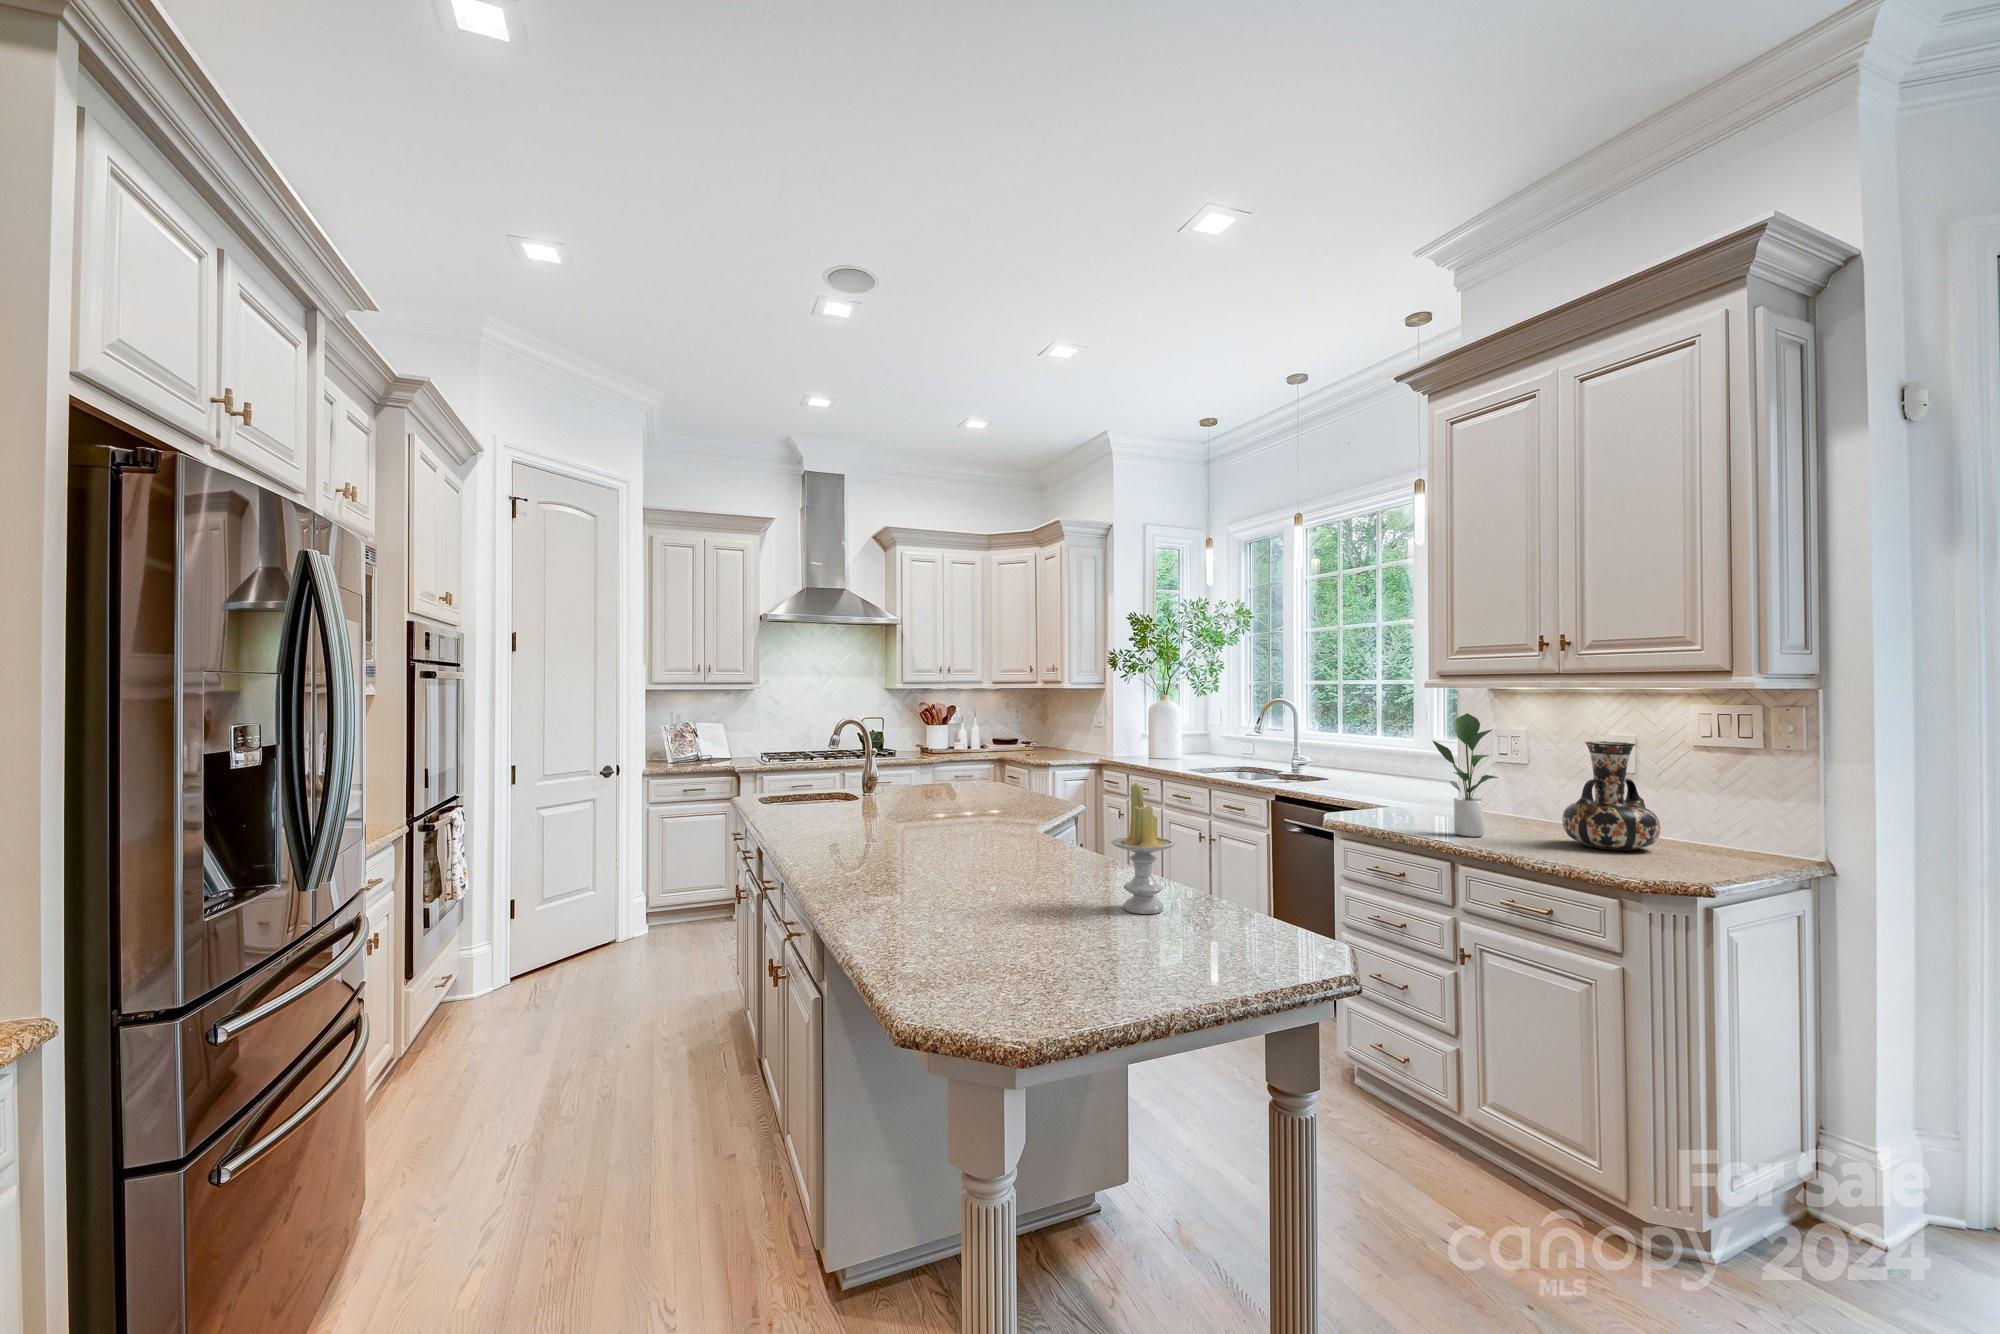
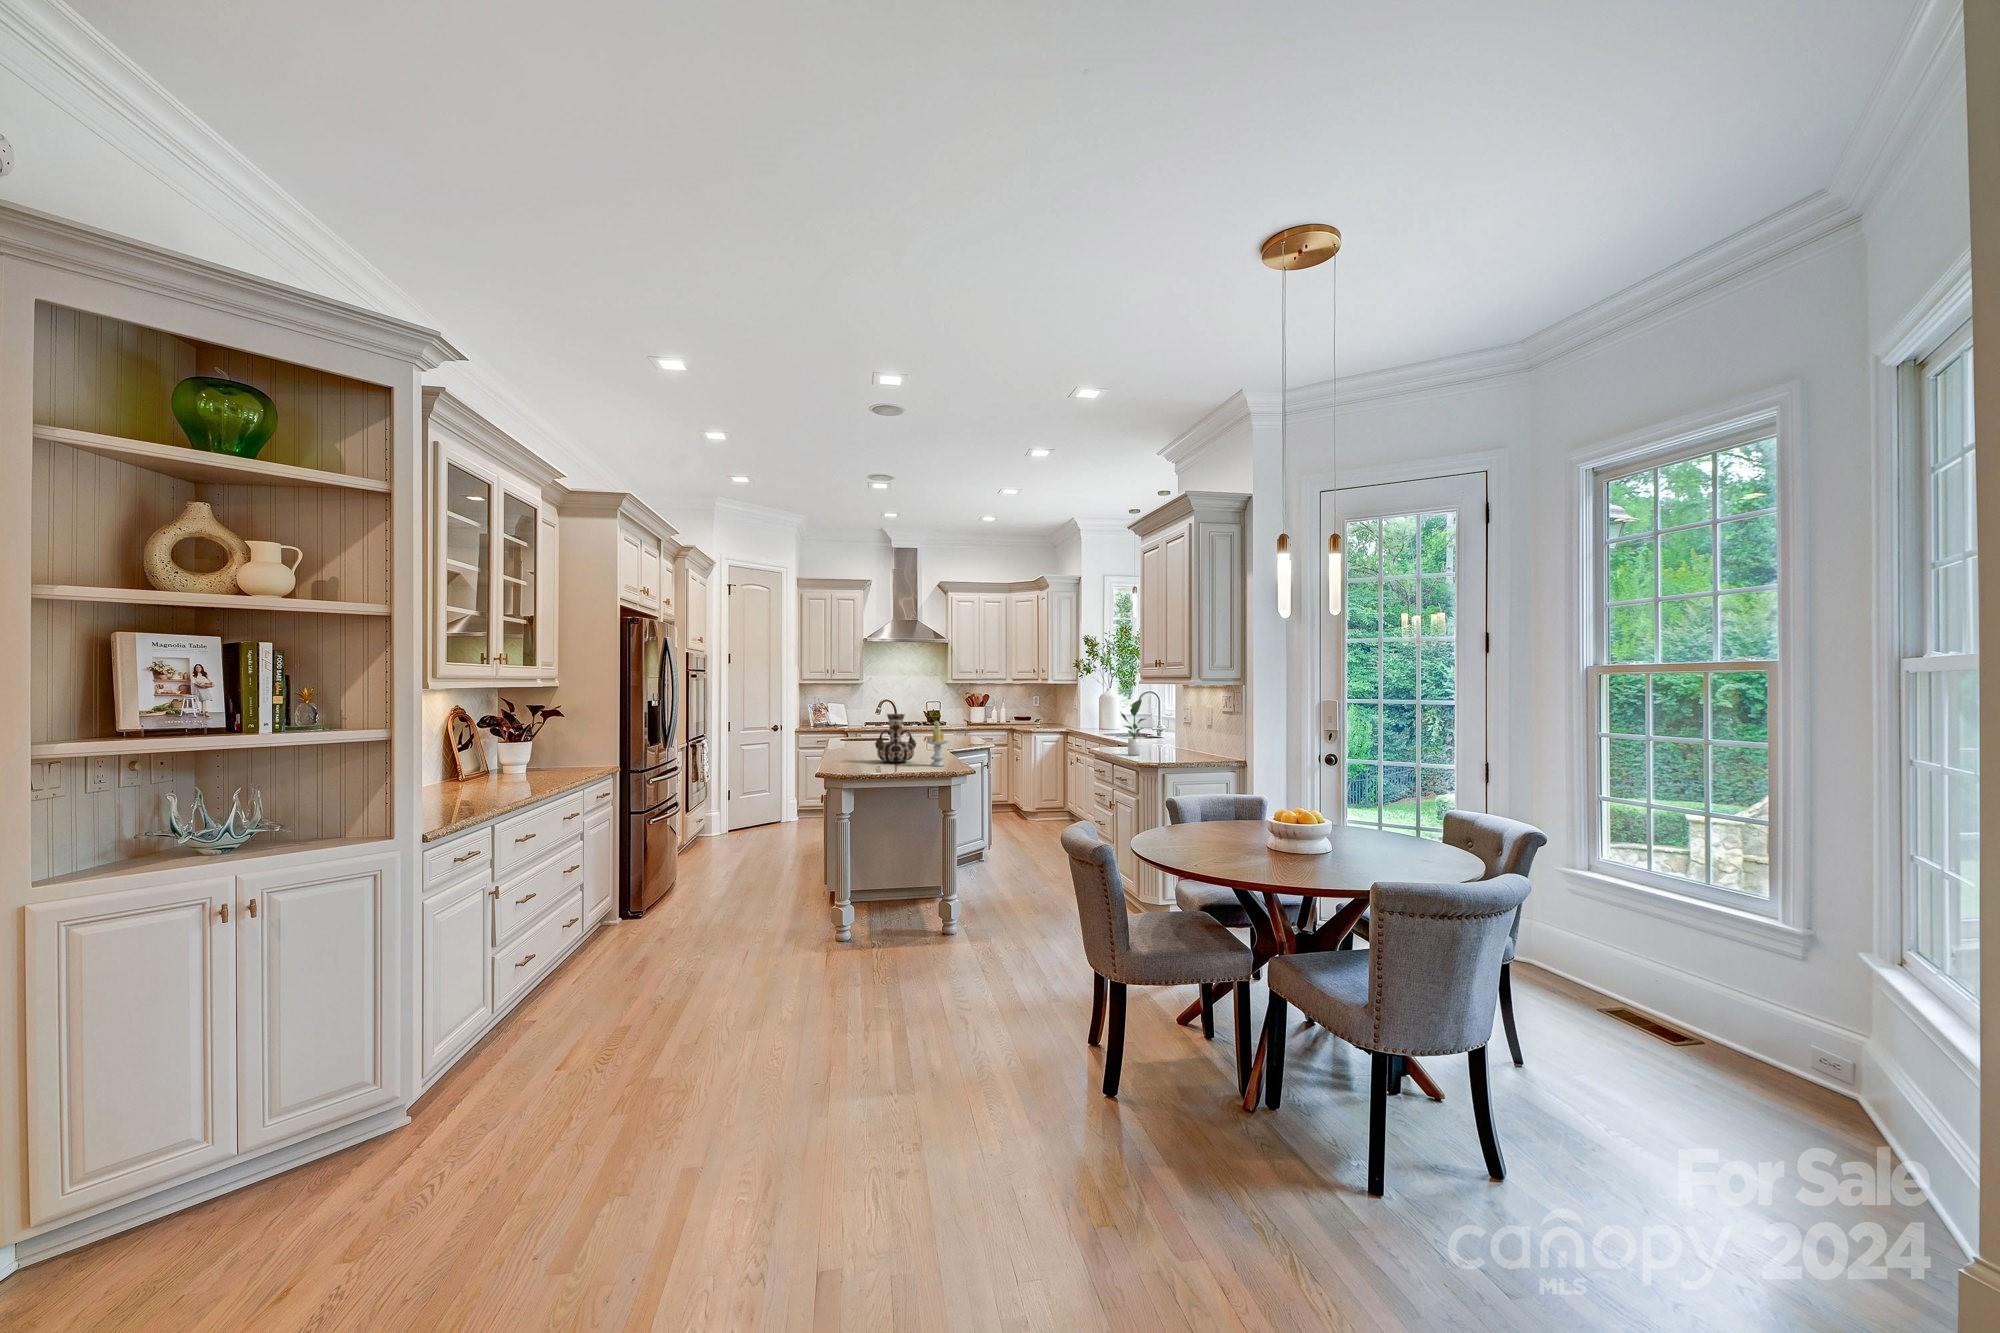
decorative vase: present [1562,741,1660,851] -> present [875,714,917,763]

